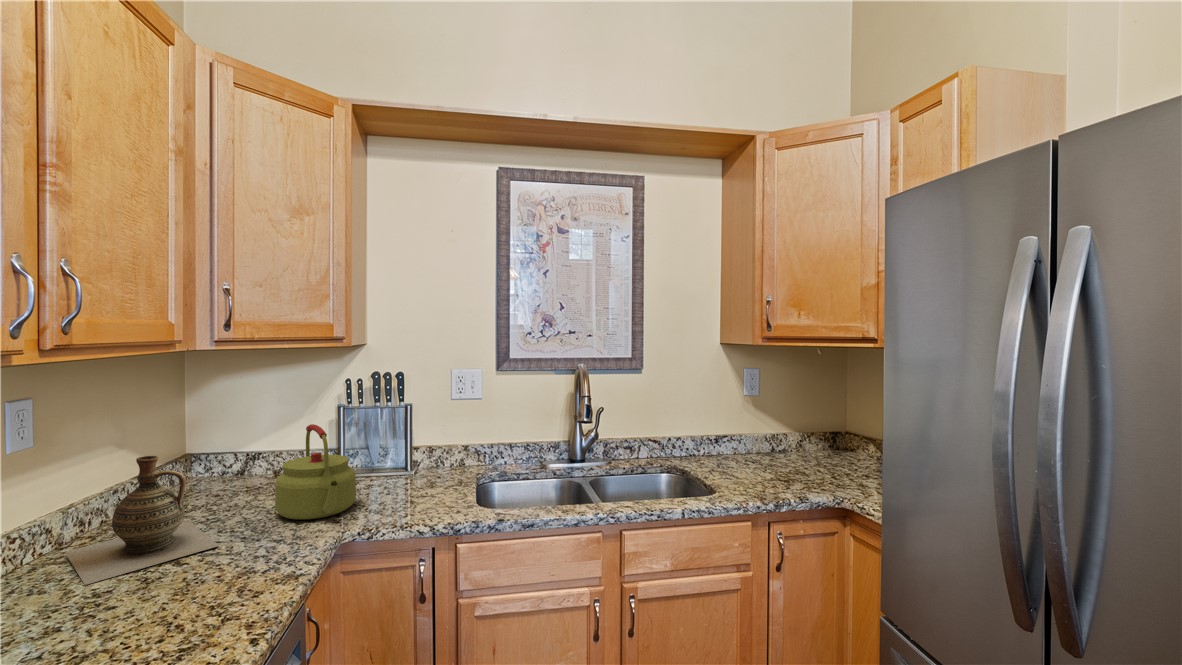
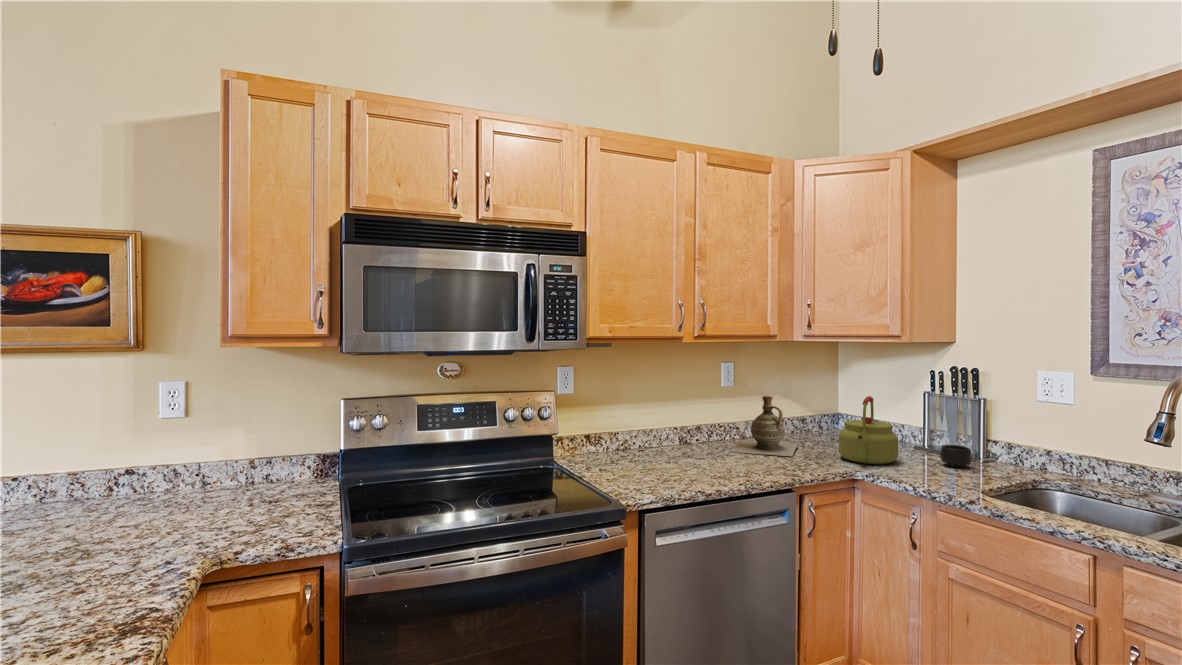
mug: none [388,461,419,487] -> present [940,445,977,467]

